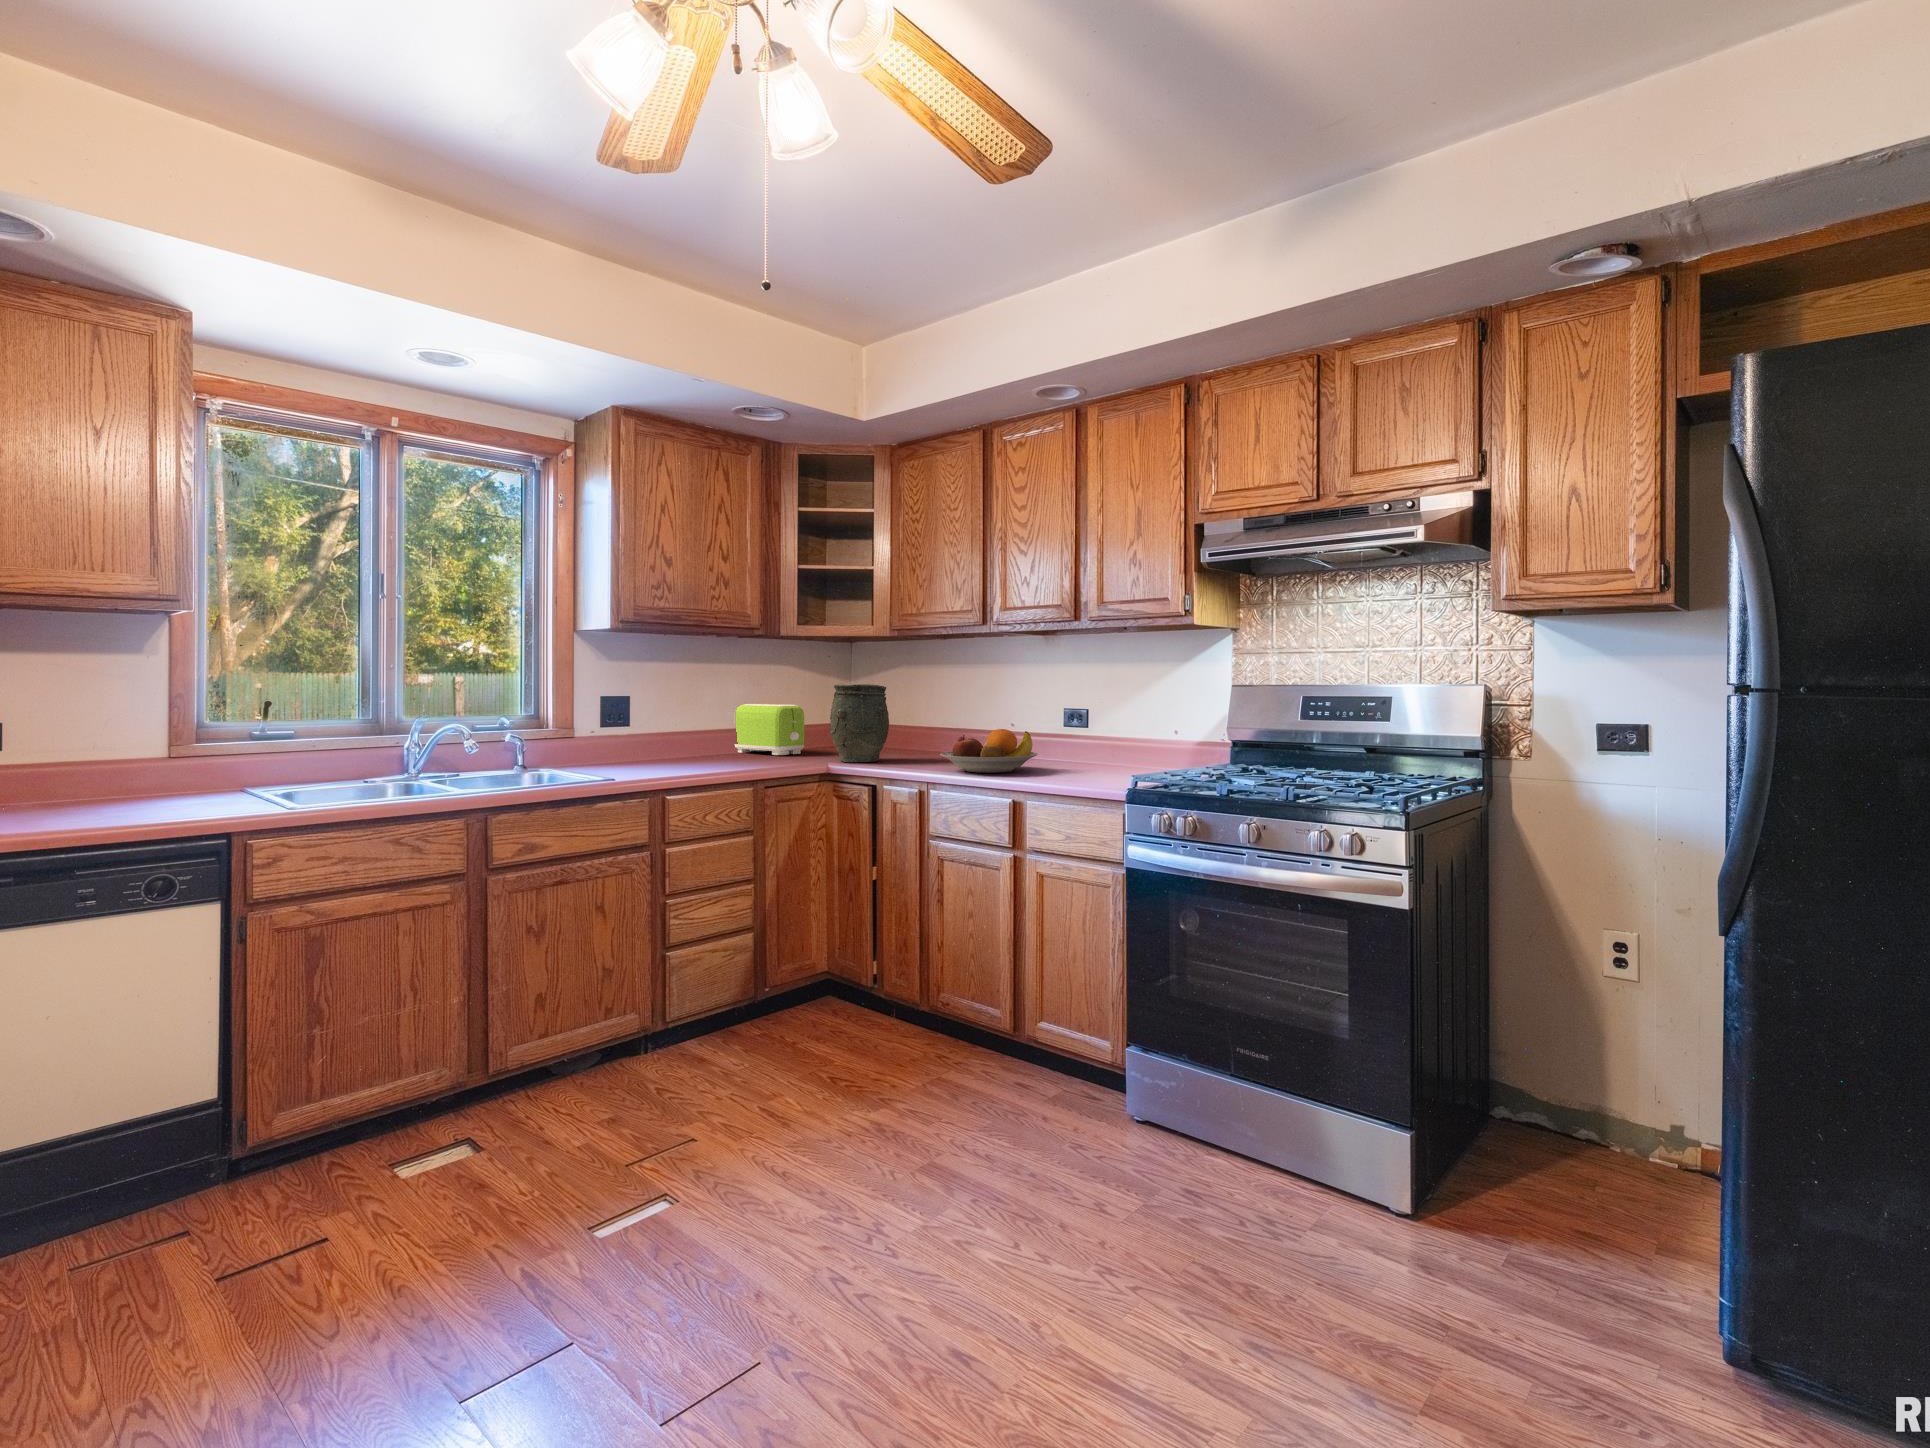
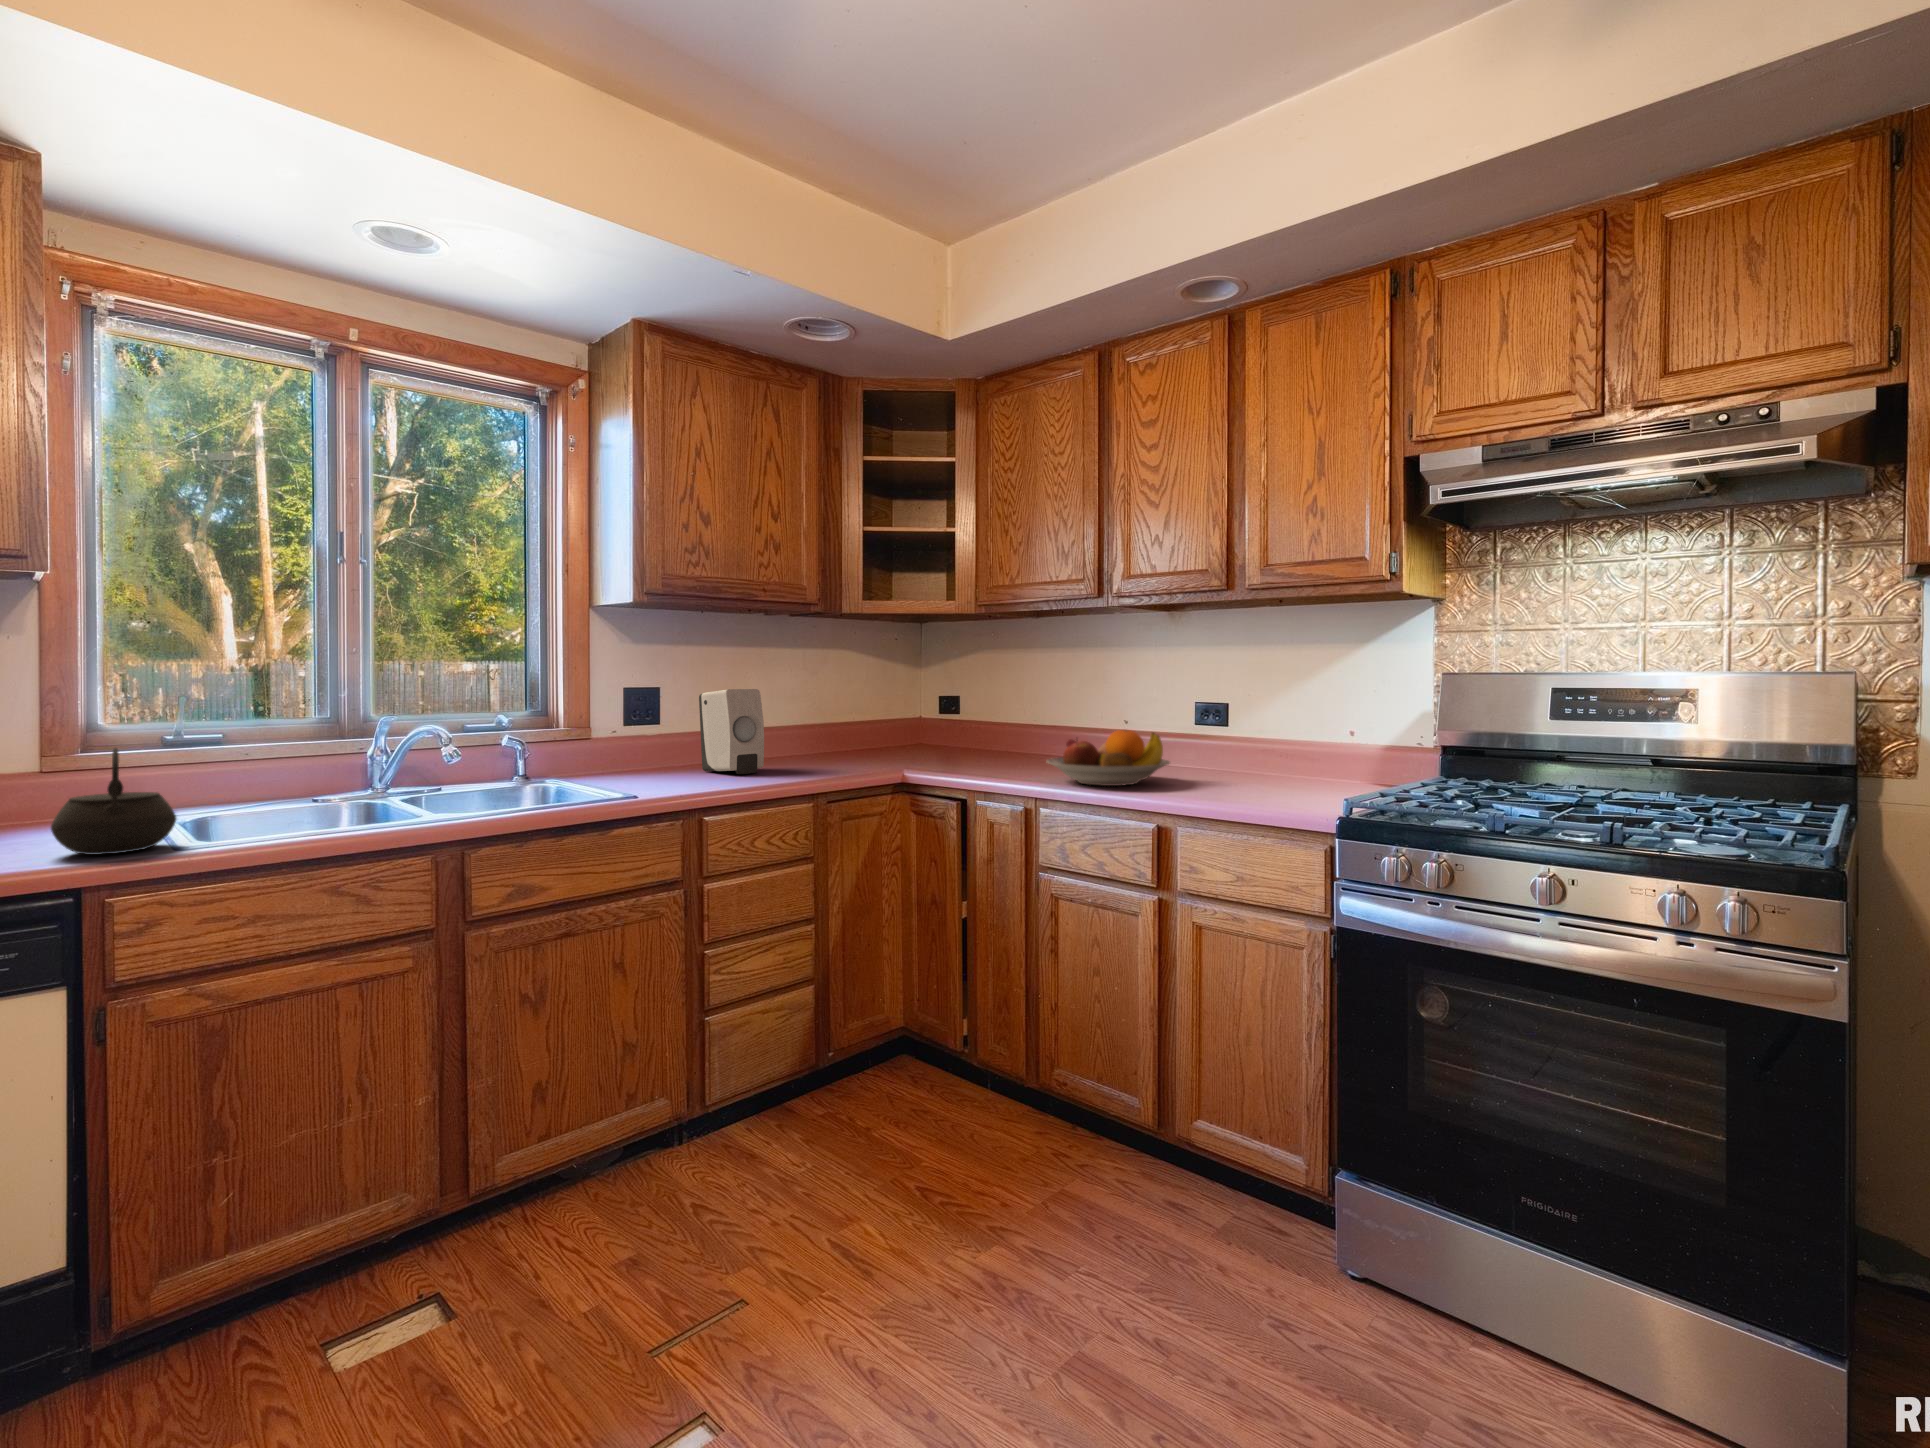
vase: present [830,684,889,762] -> none [902,673,974,770]
soap dispenser: none [664,697,717,765] -> present [699,689,764,774]
toaster: present [734,704,804,755] -> none [782,697,867,760]
kettle: none [197,739,281,814] -> present [51,748,176,855]

